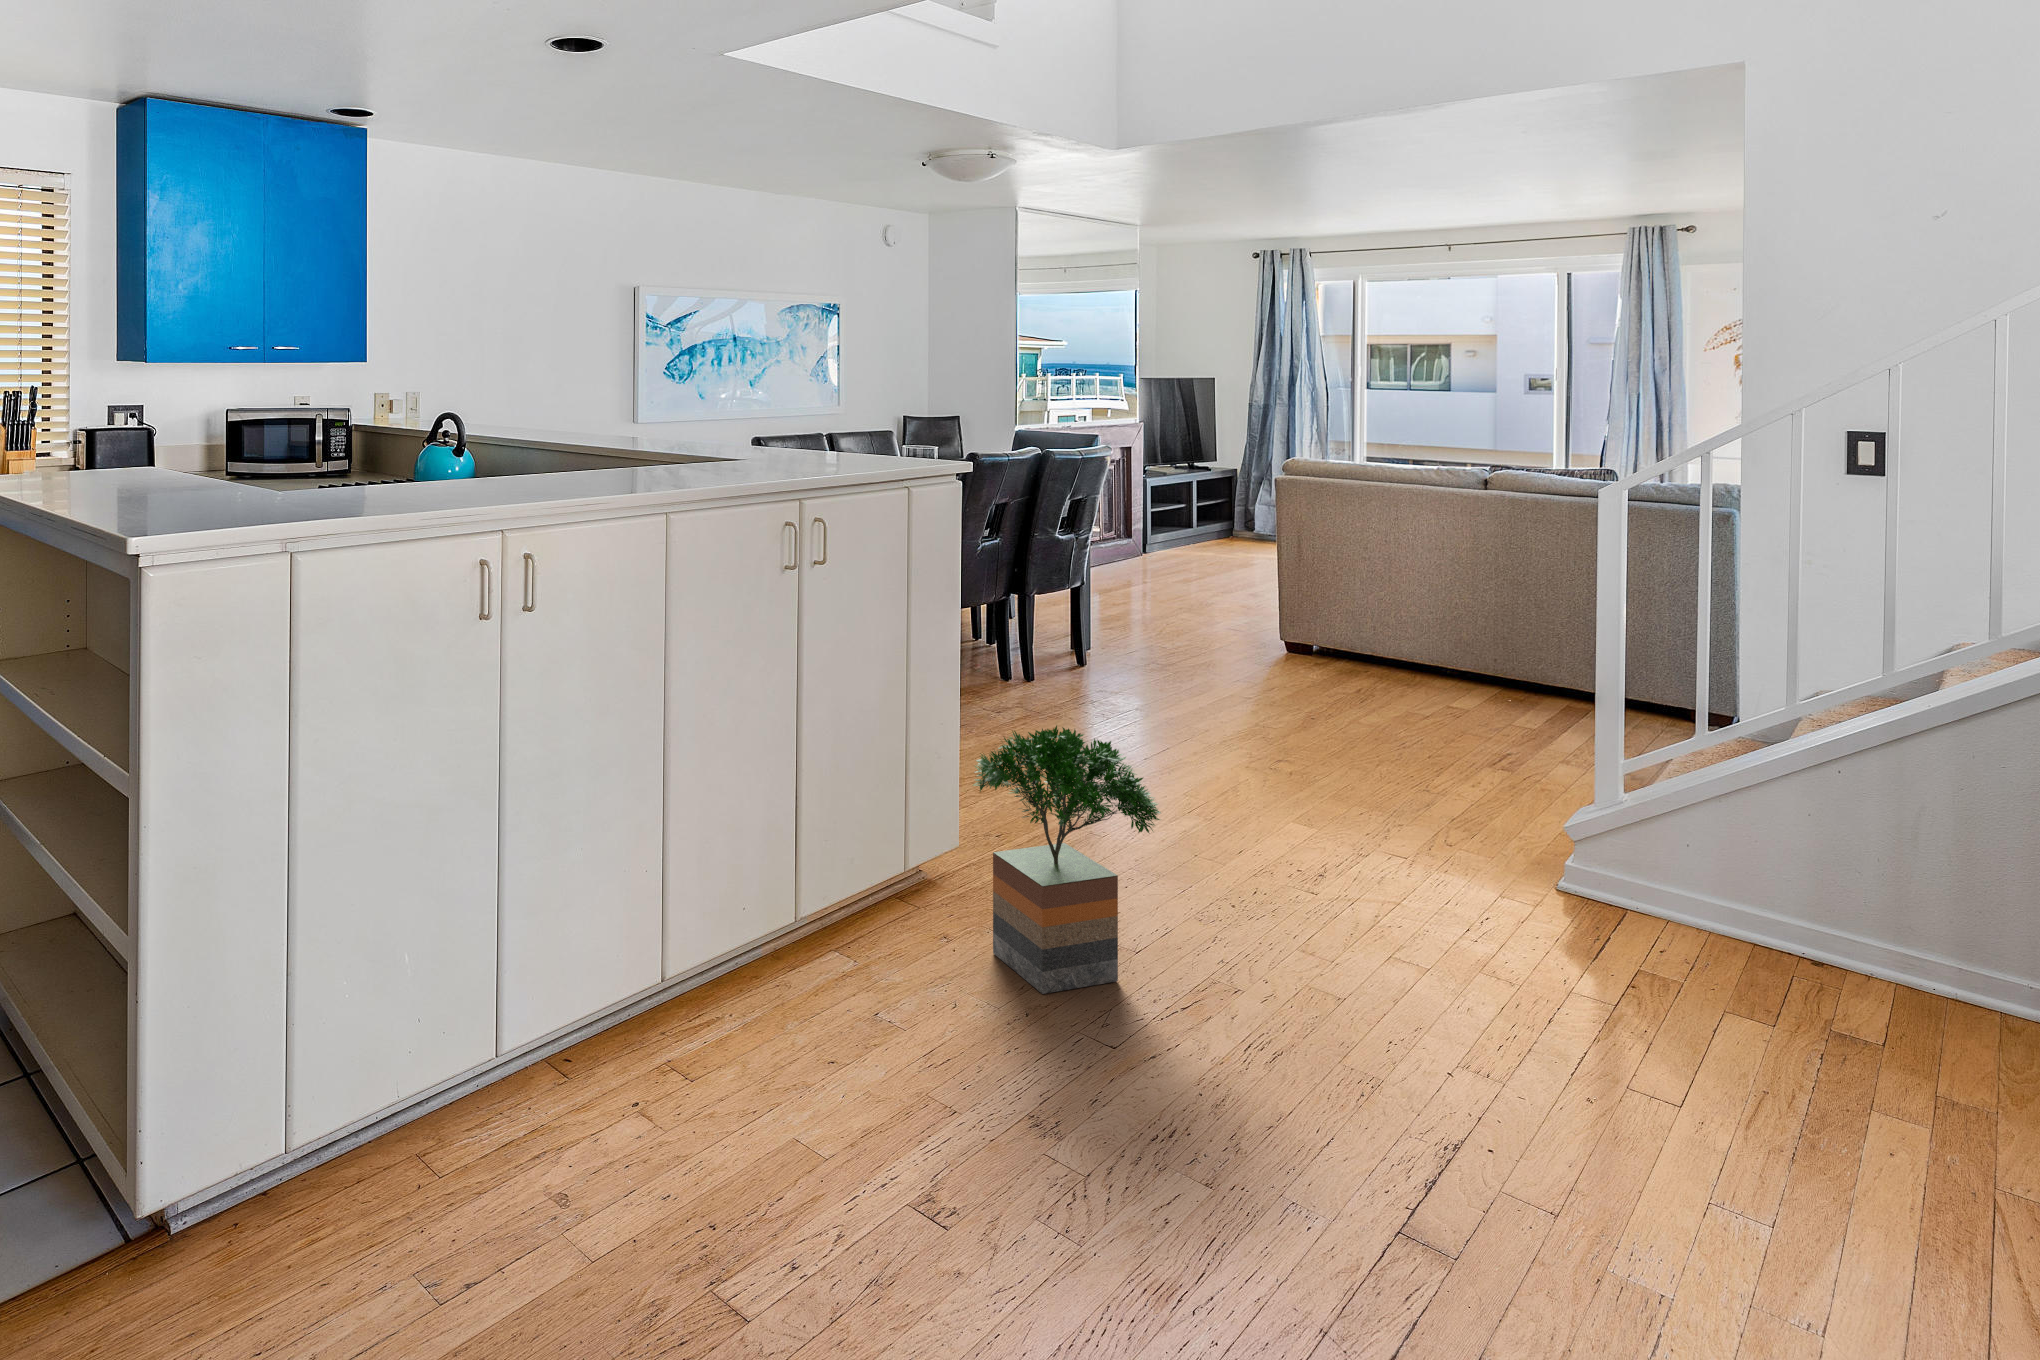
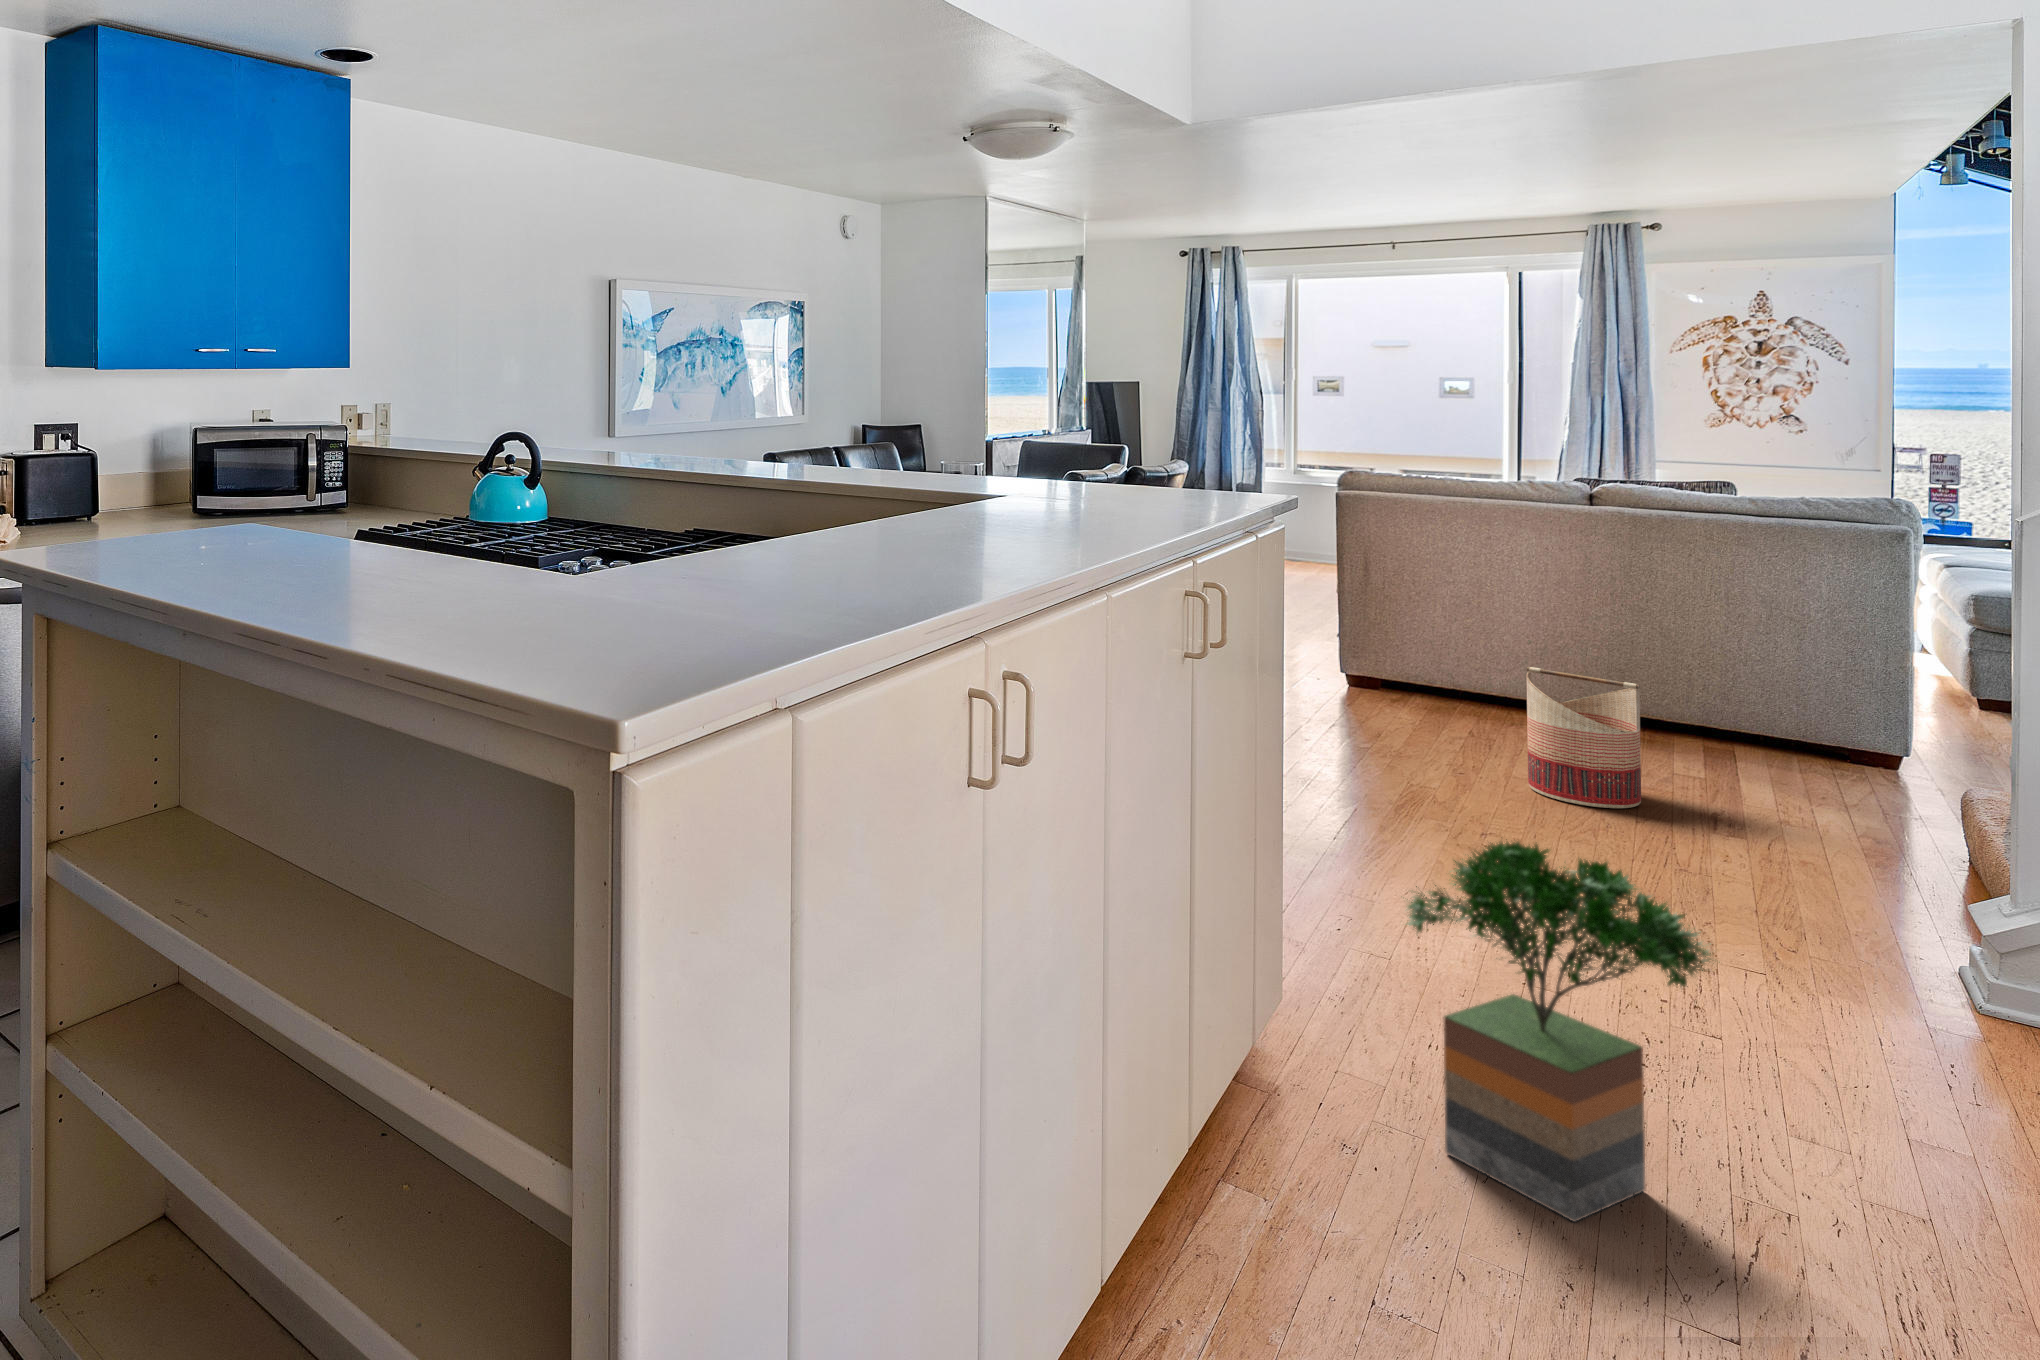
basket: none [1353,628,1441,749] -> present [1527,667,1641,808]

